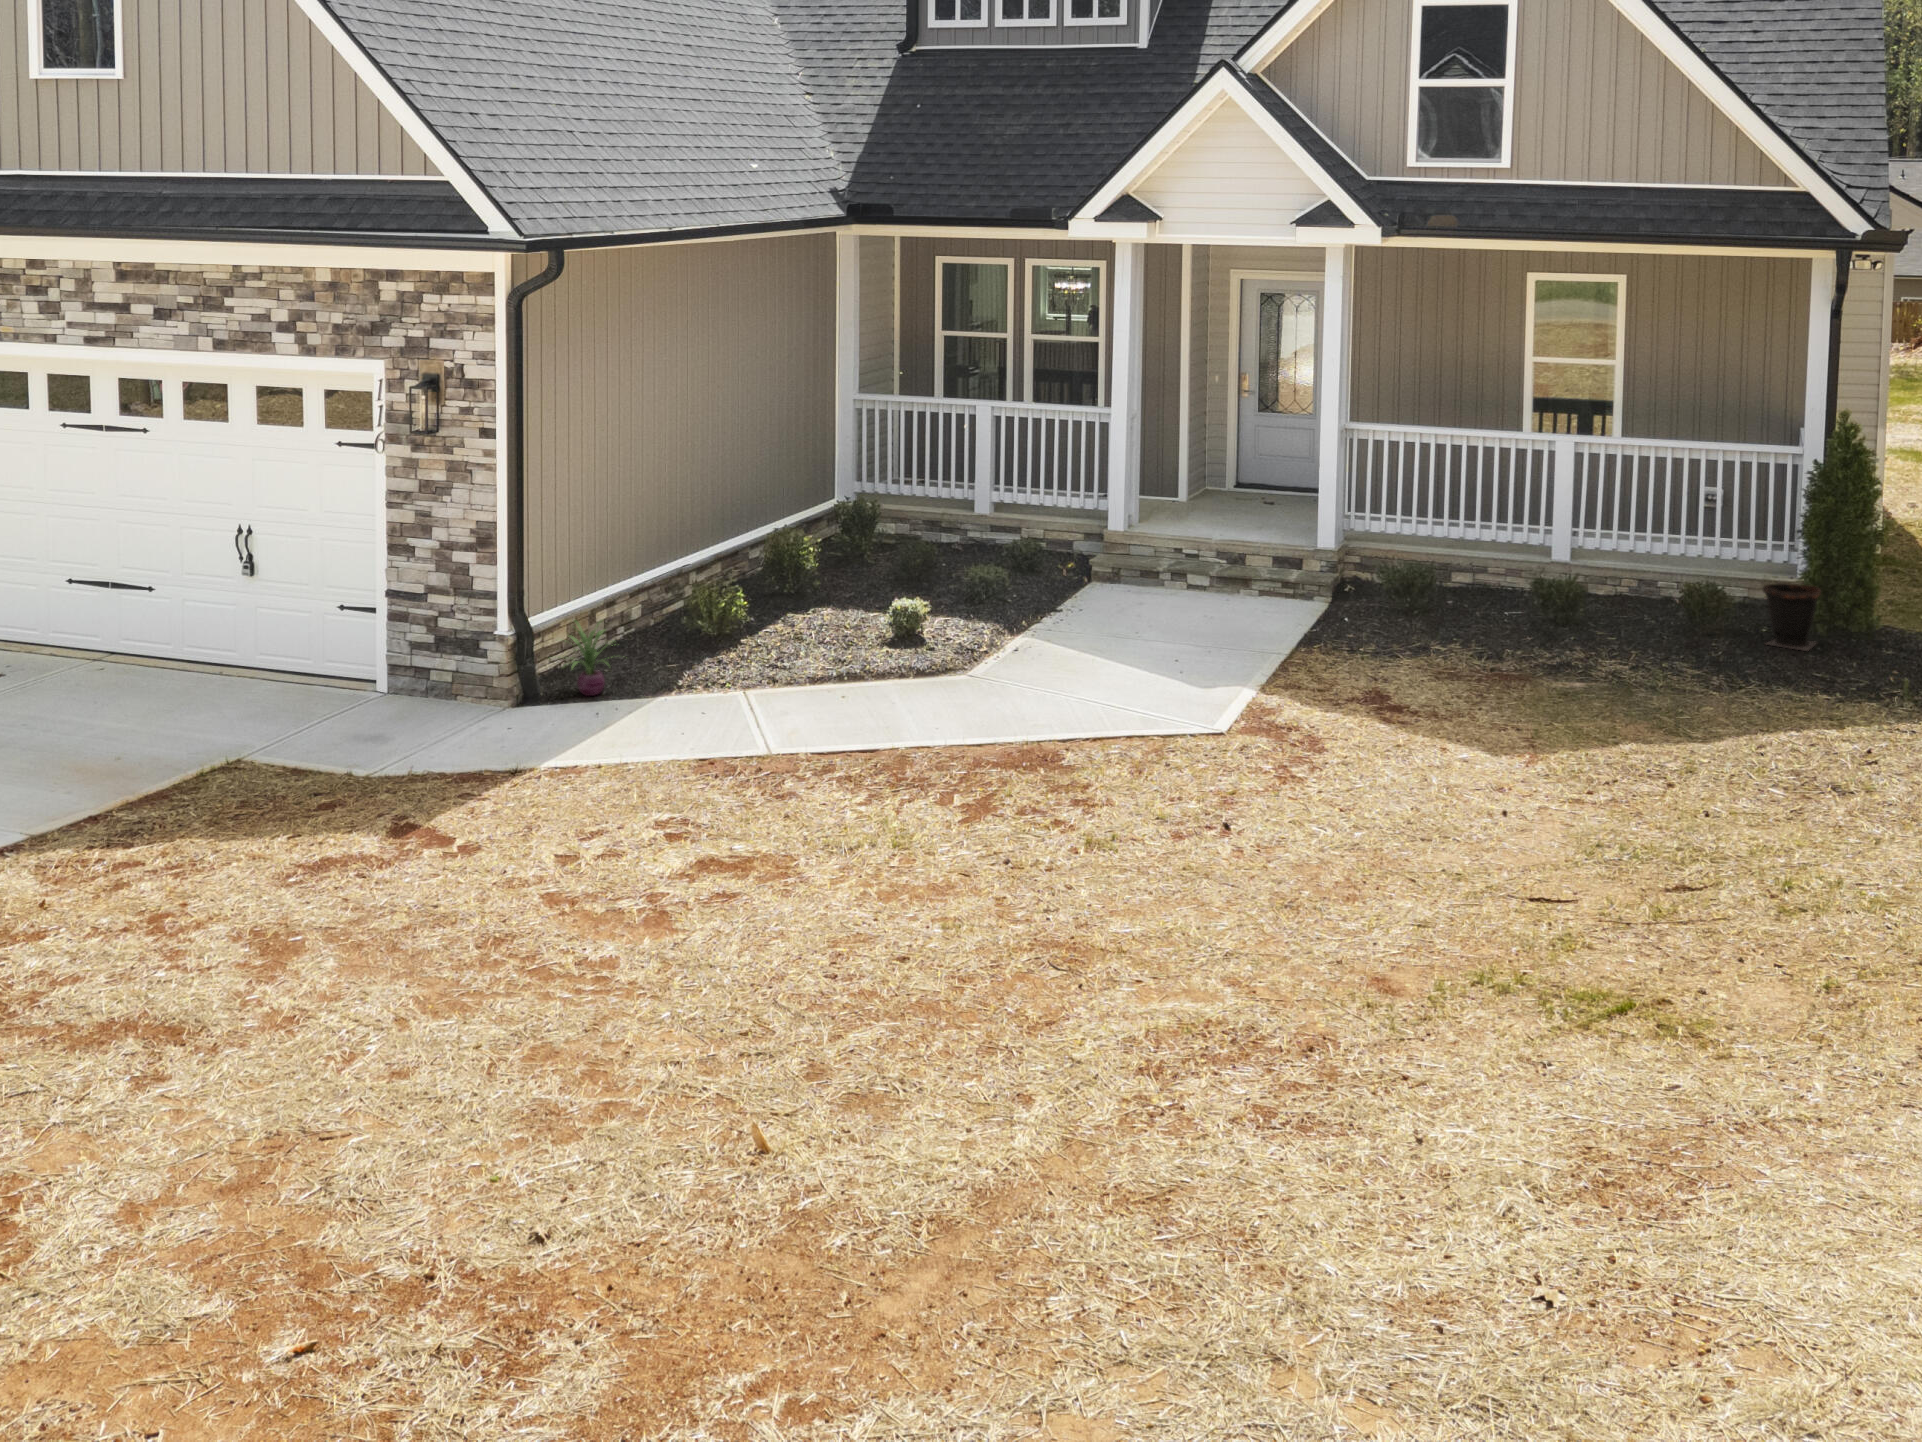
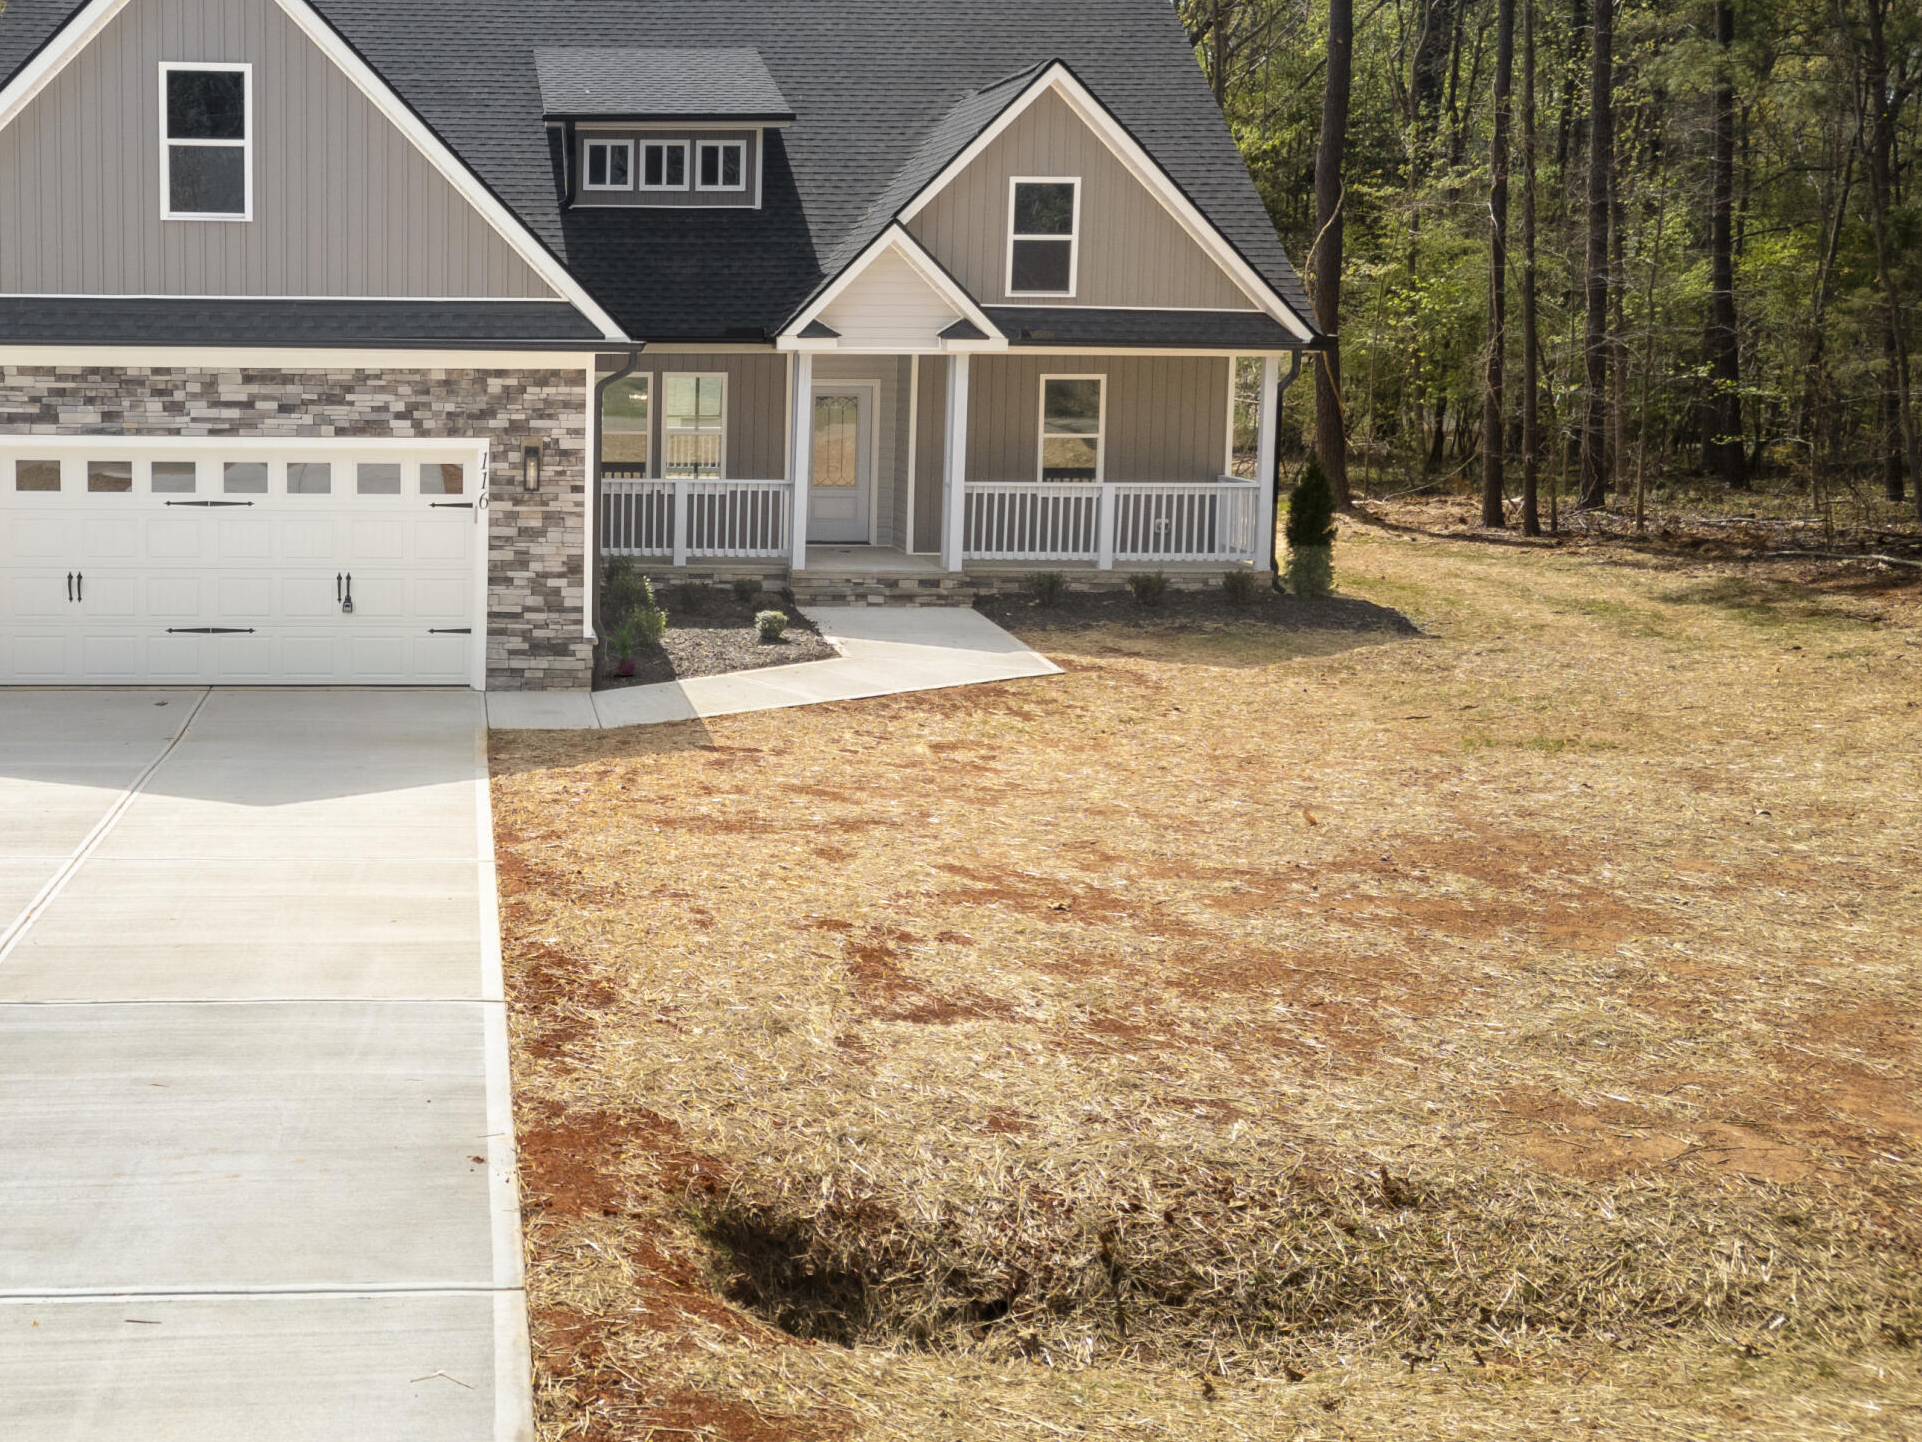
bucket: present [1763,583,1821,651] -> none [1256,567,1293,608]

